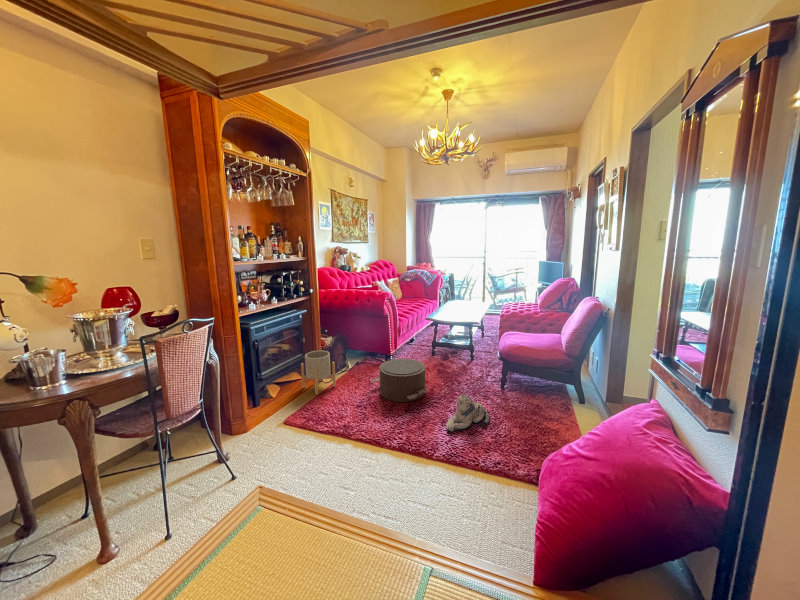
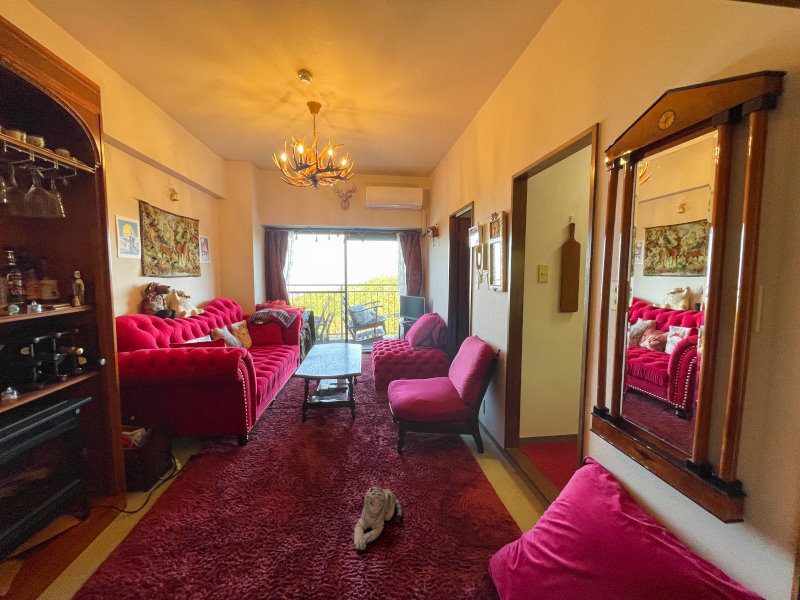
planter: present [301,350,336,394] -> none [76,461,155,550]
pouf: present [371,359,427,402] -> none [222,441,316,519]

